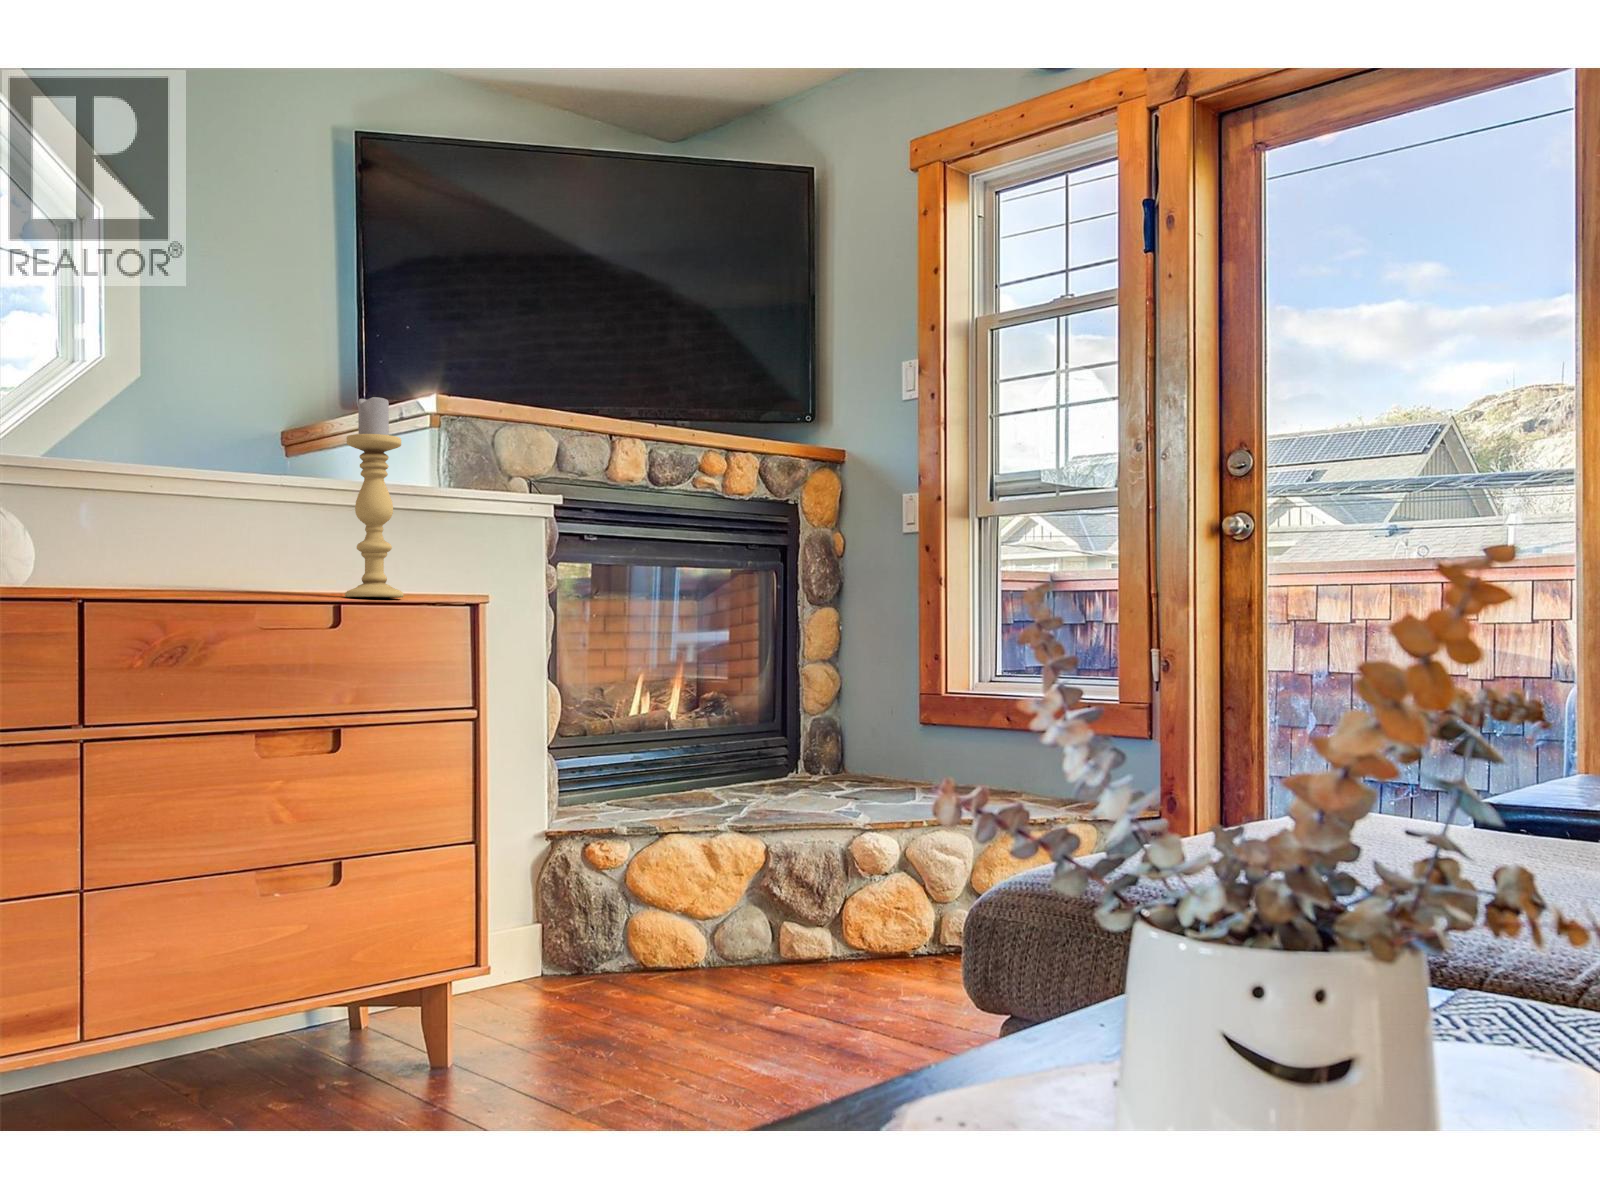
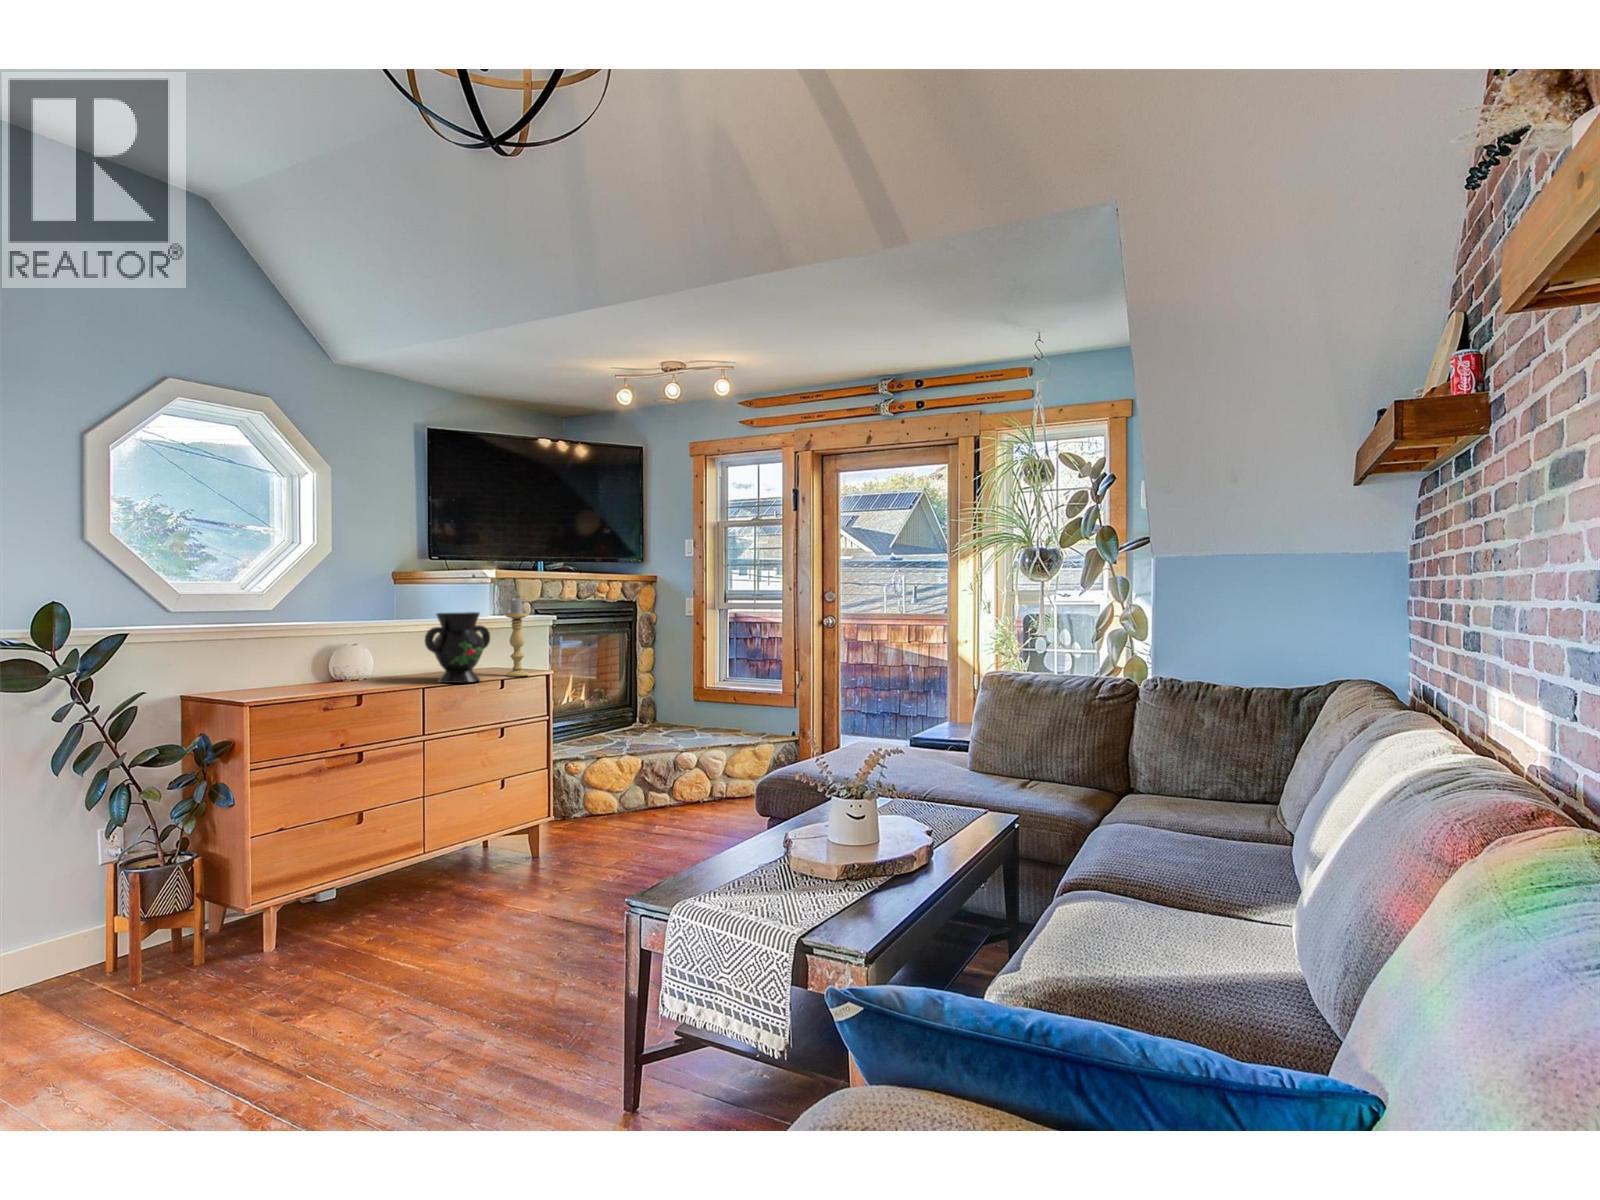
decorative vase: none [76,404,286,595] -> present [425,612,490,683]

